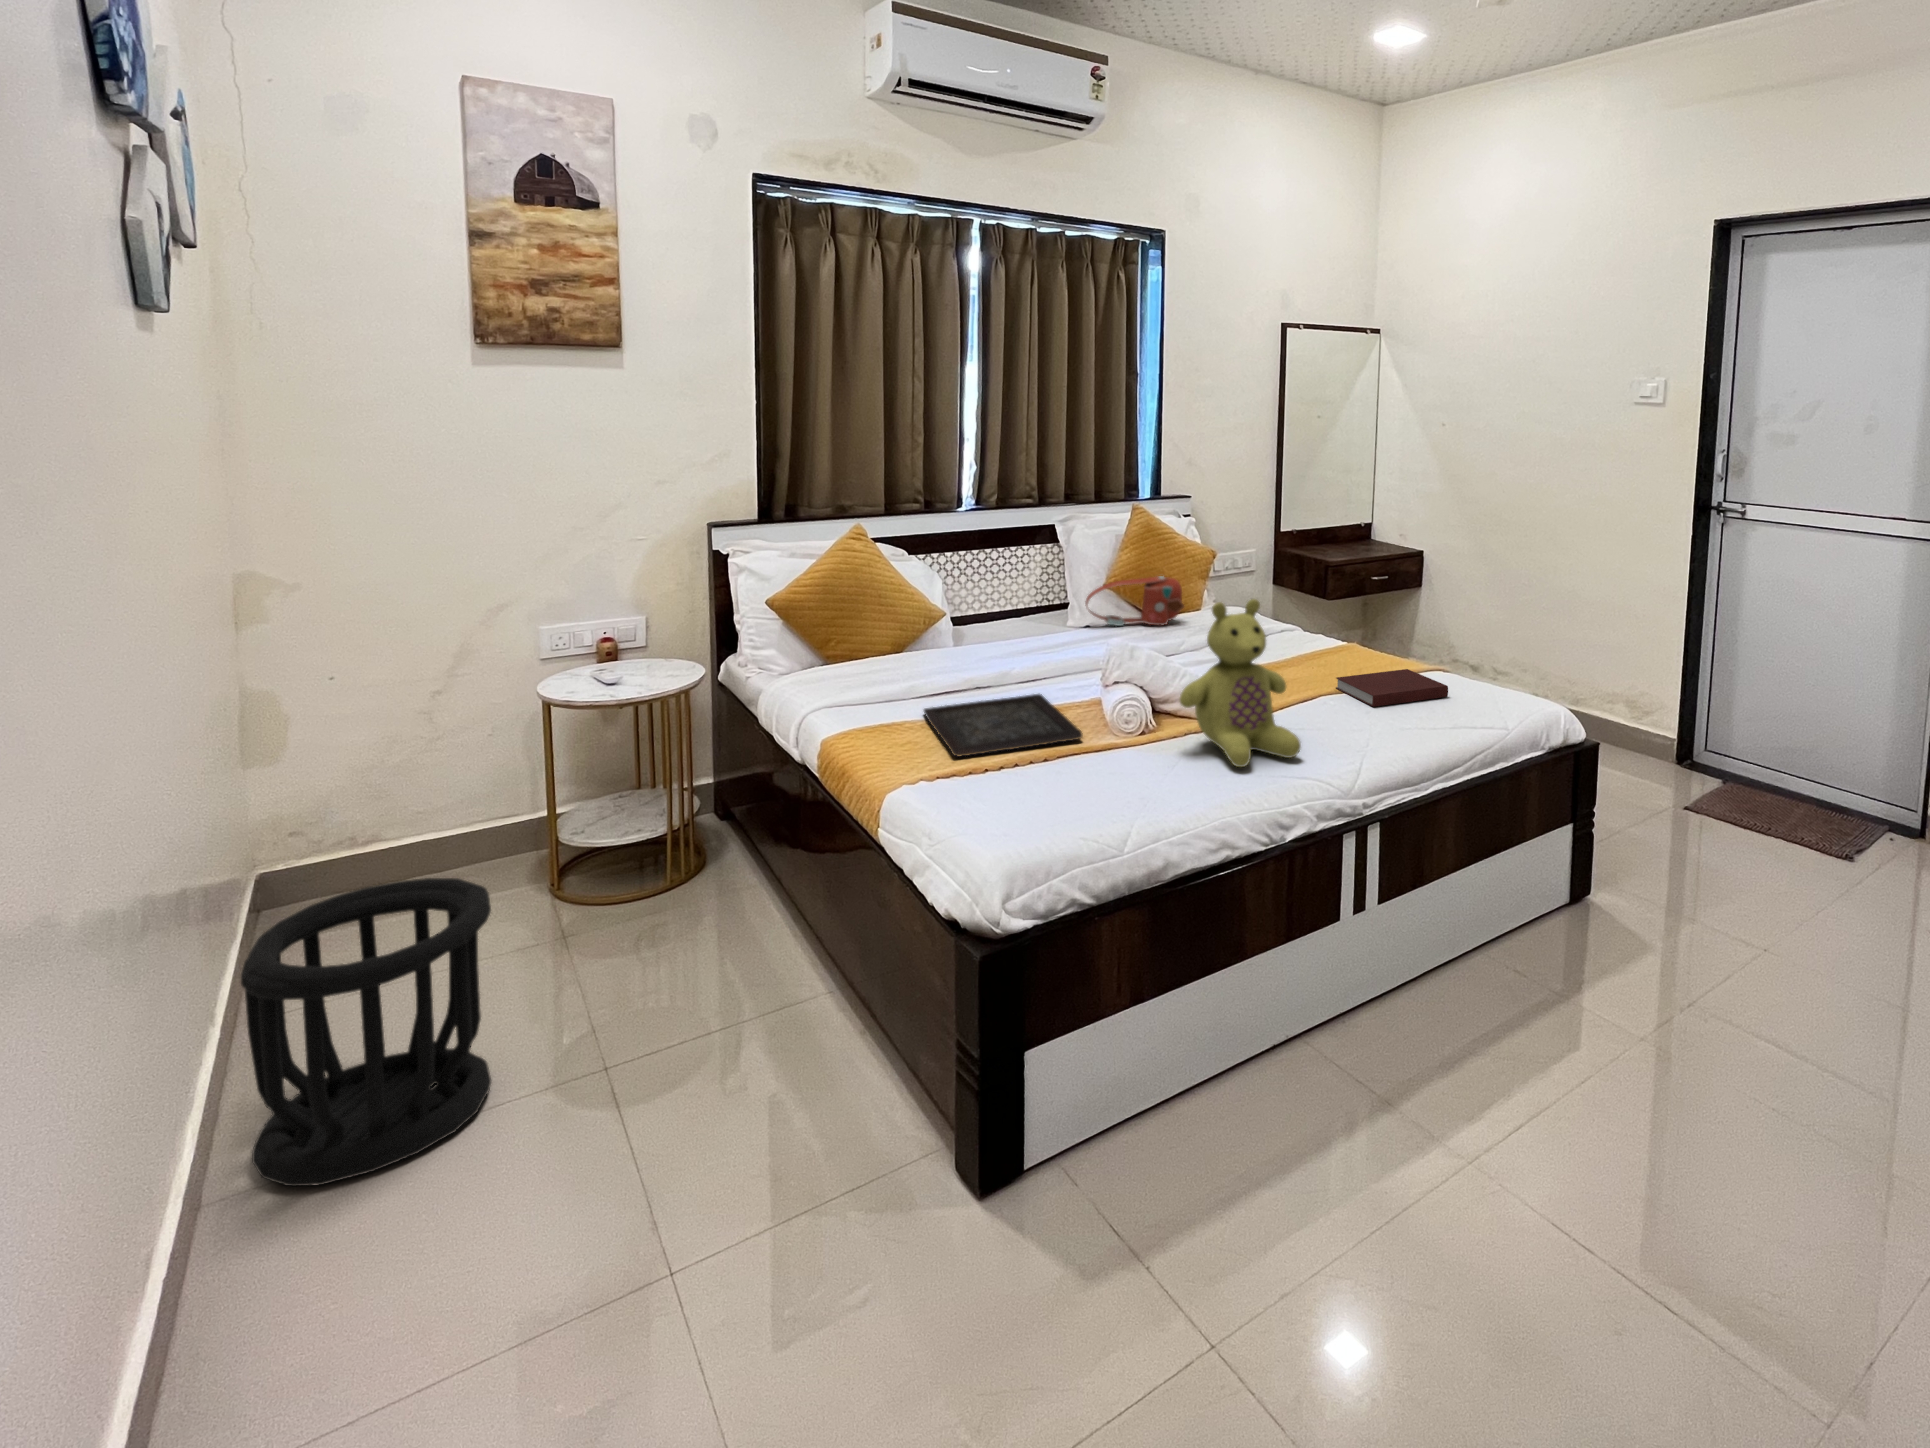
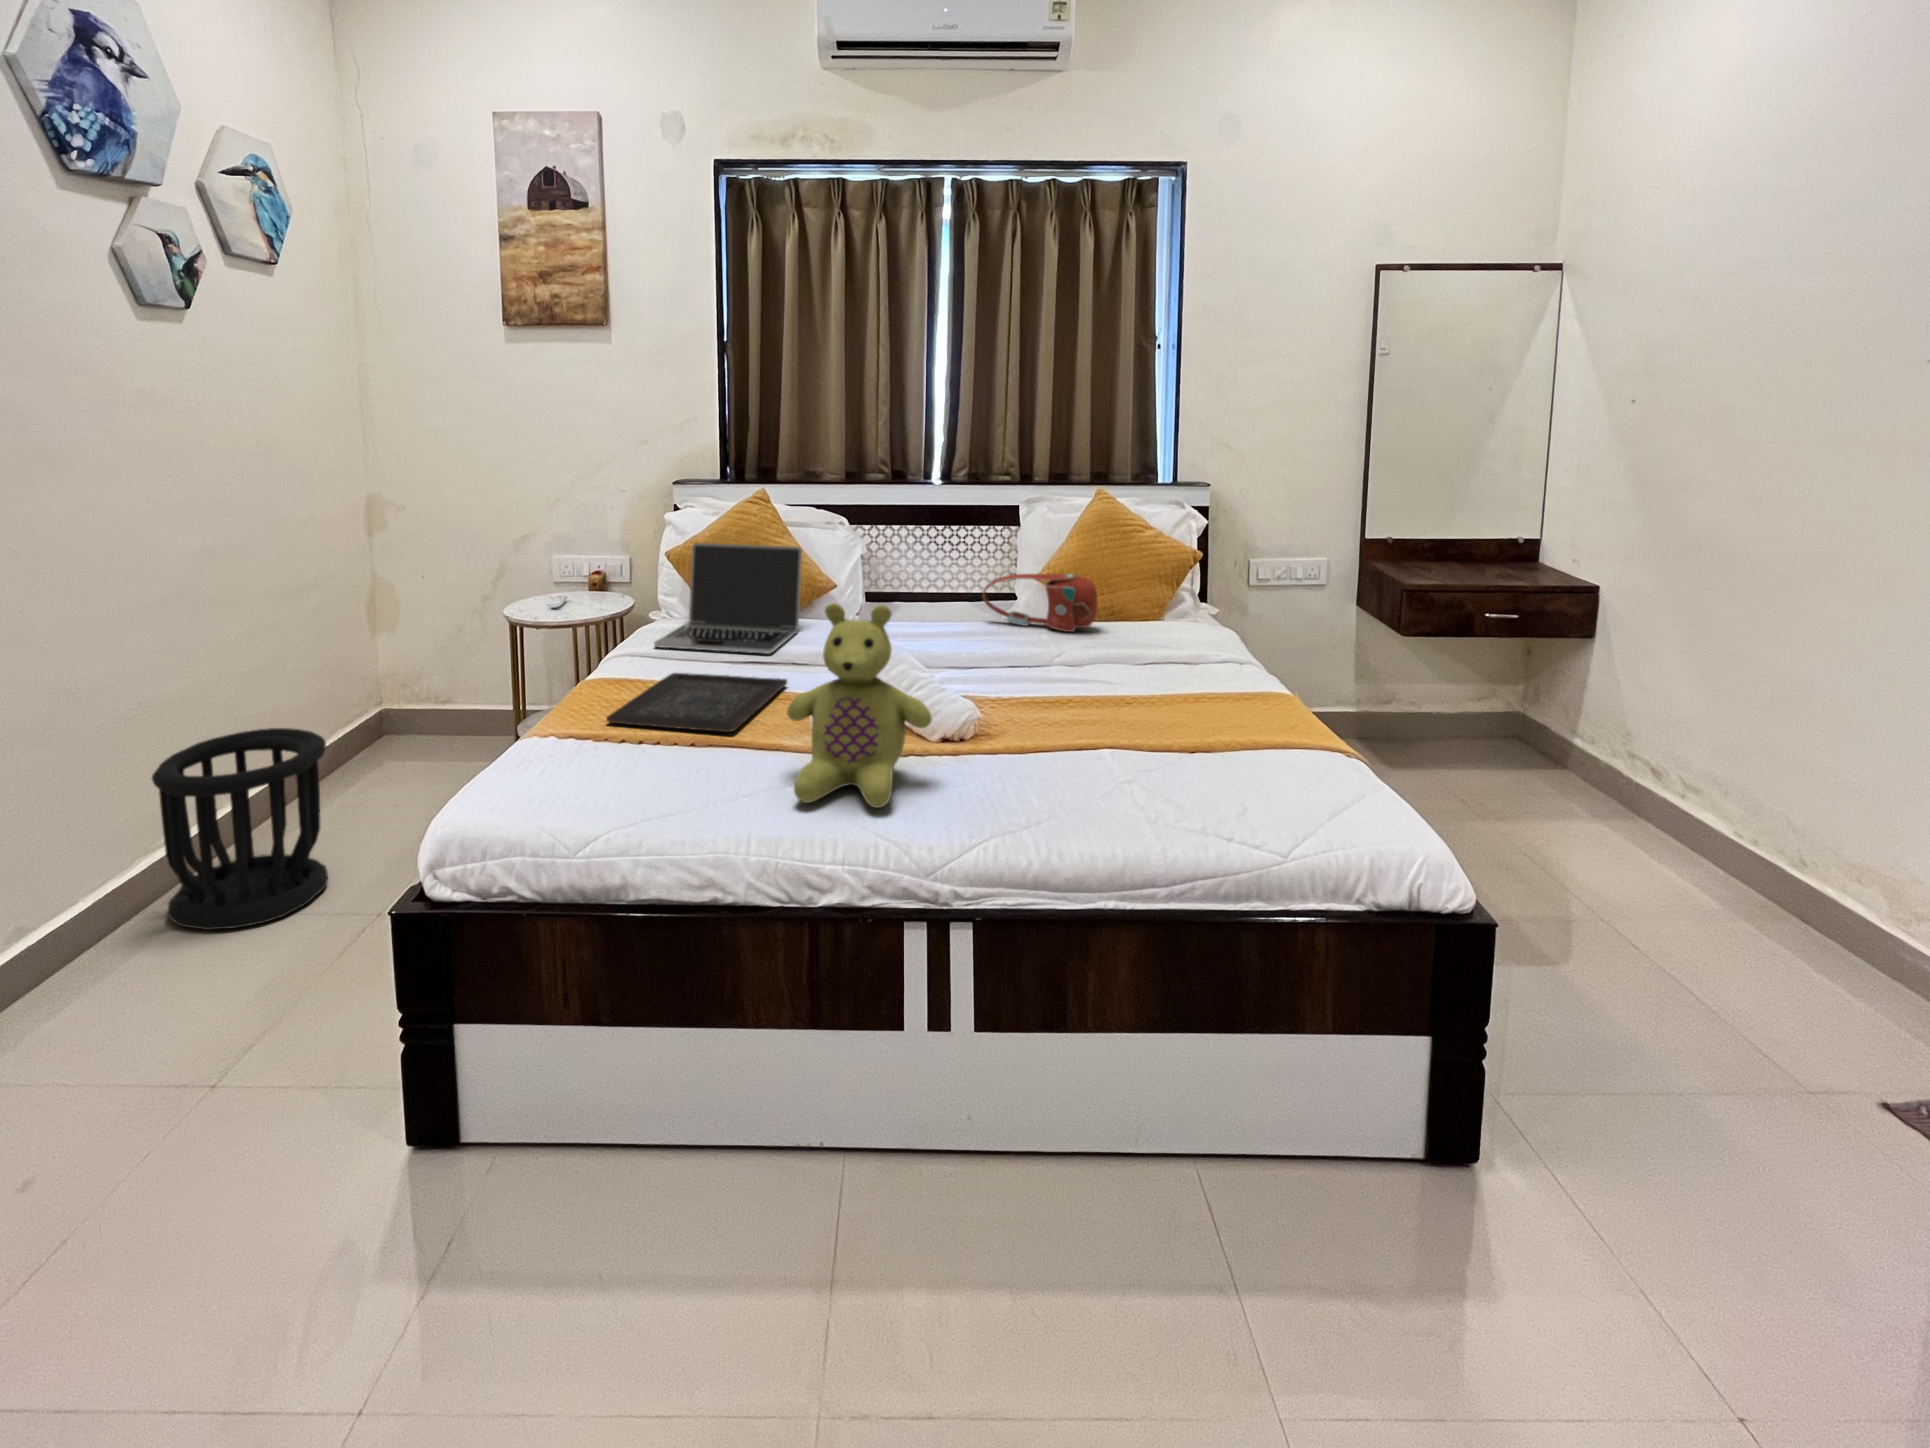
laptop: none [824,576,969,694] -> present [654,543,802,654]
notebook: present [1336,669,1448,707] -> none [1109,728,1240,787]

